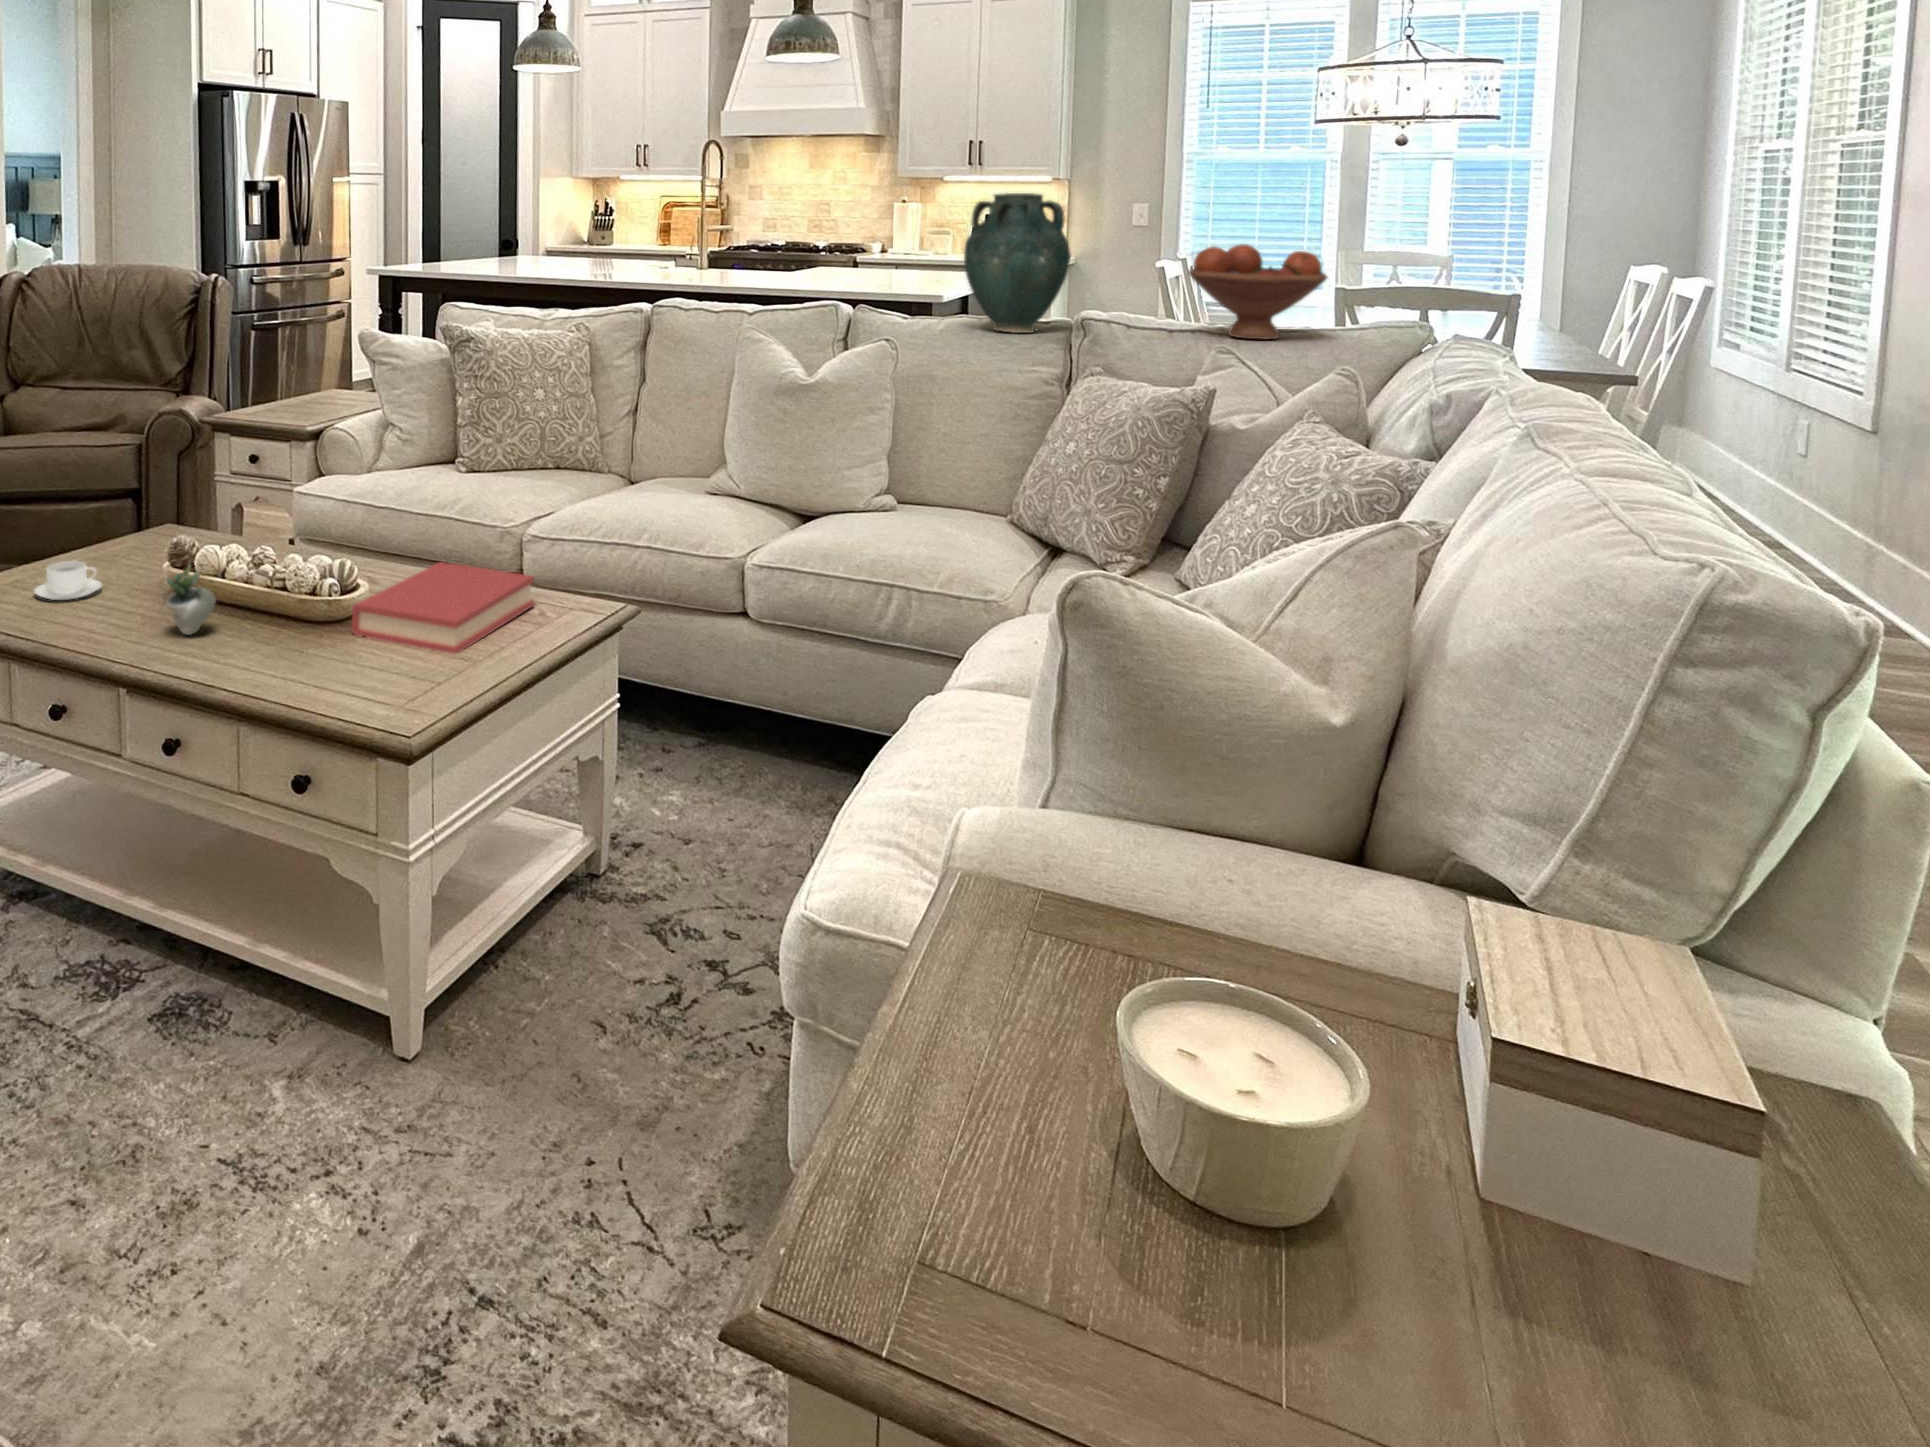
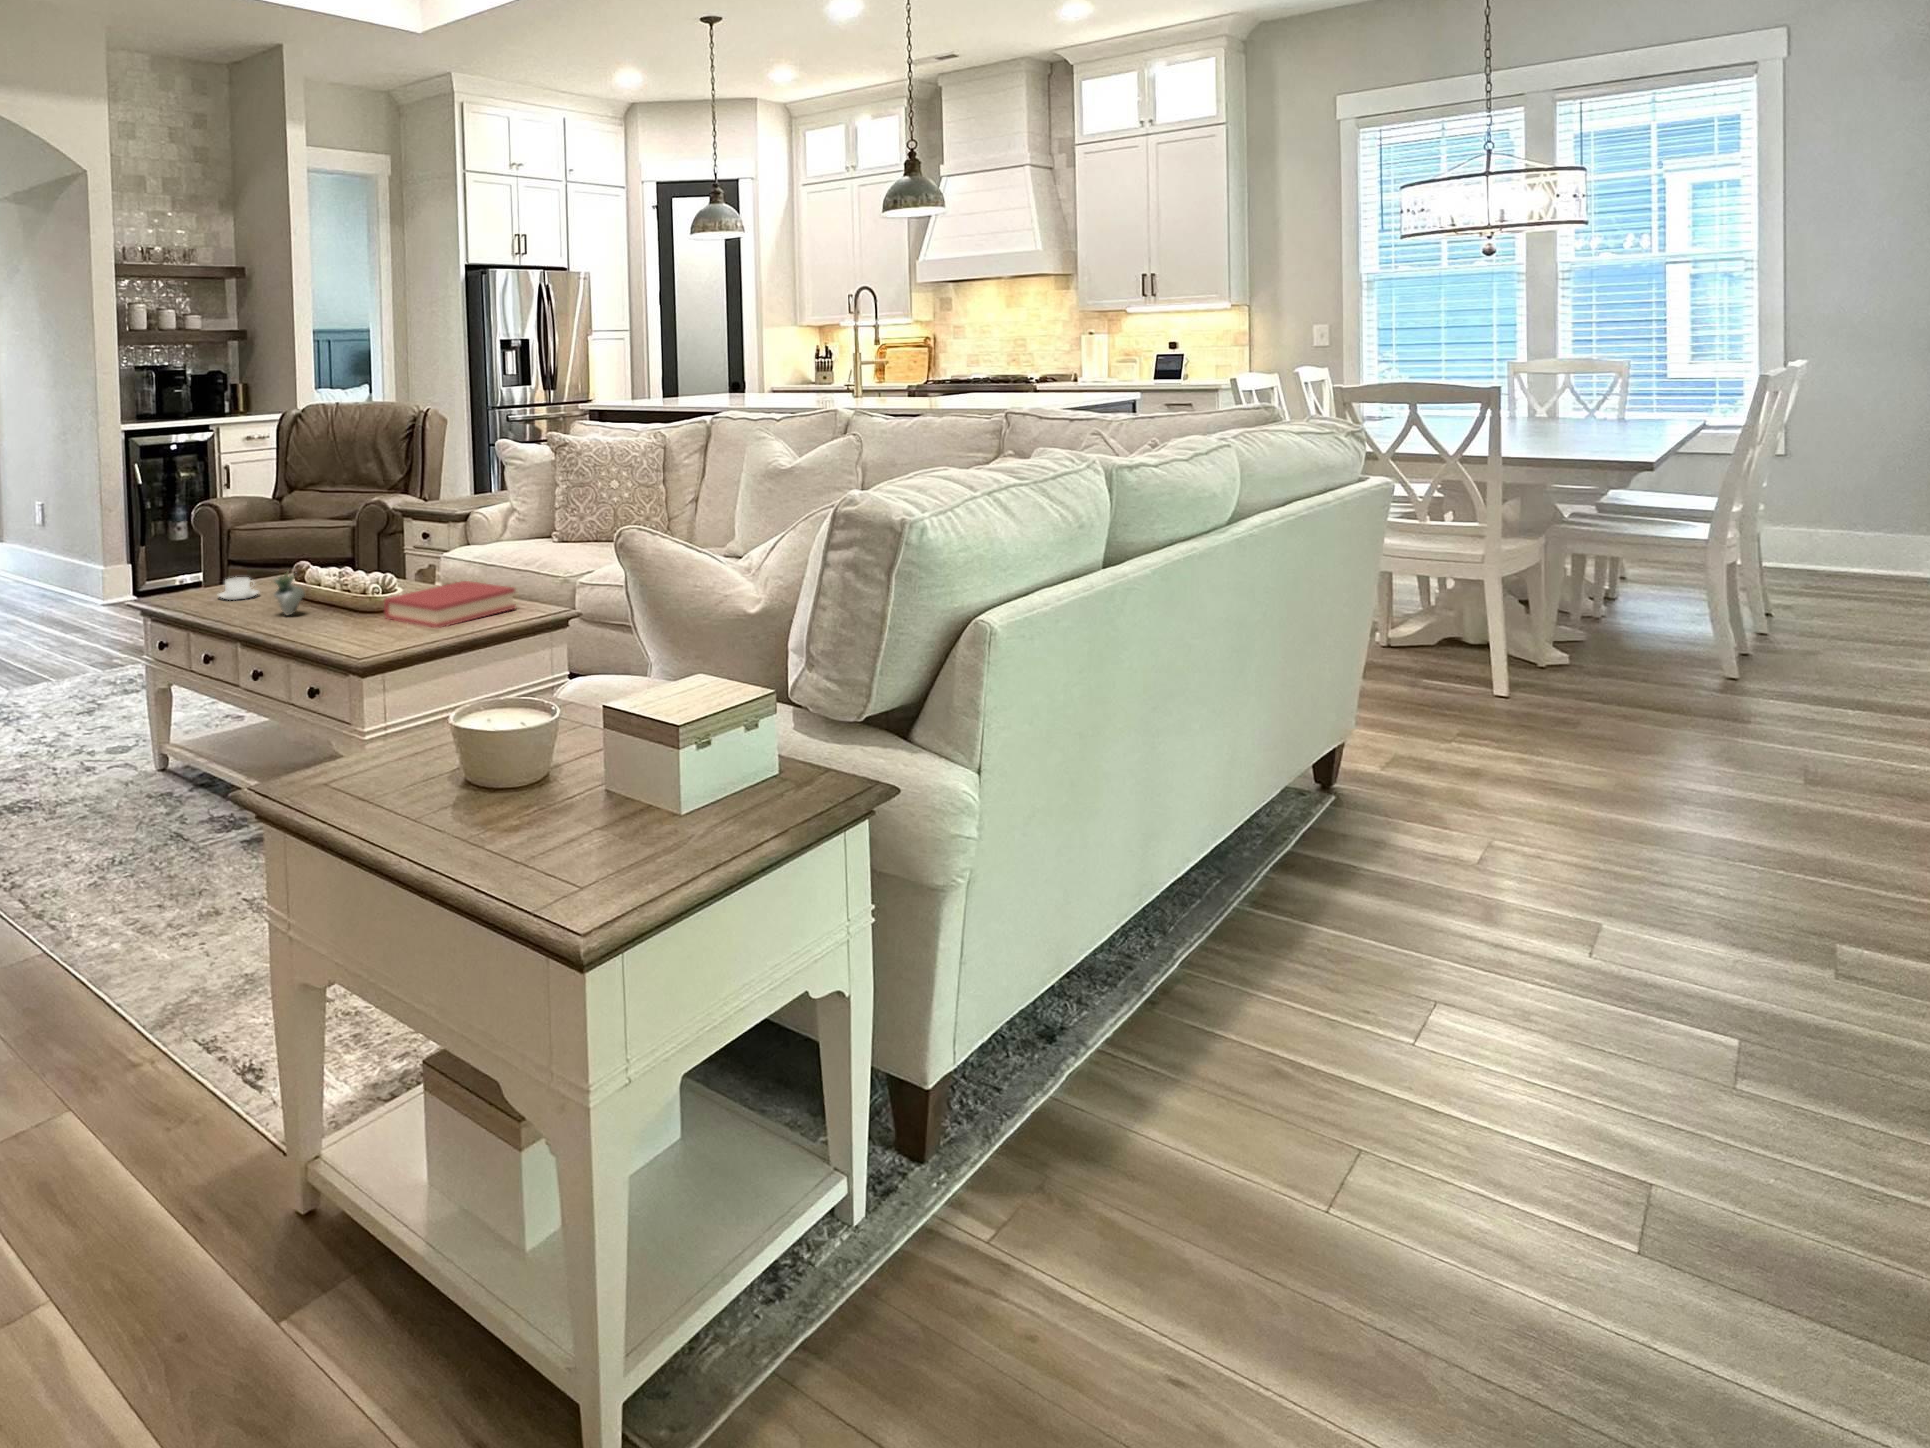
vase: present [964,193,1071,333] -> none [925,313,1009,426]
fruit bowl: present [1189,244,1327,339] -> none [1102,346,1216,424]

